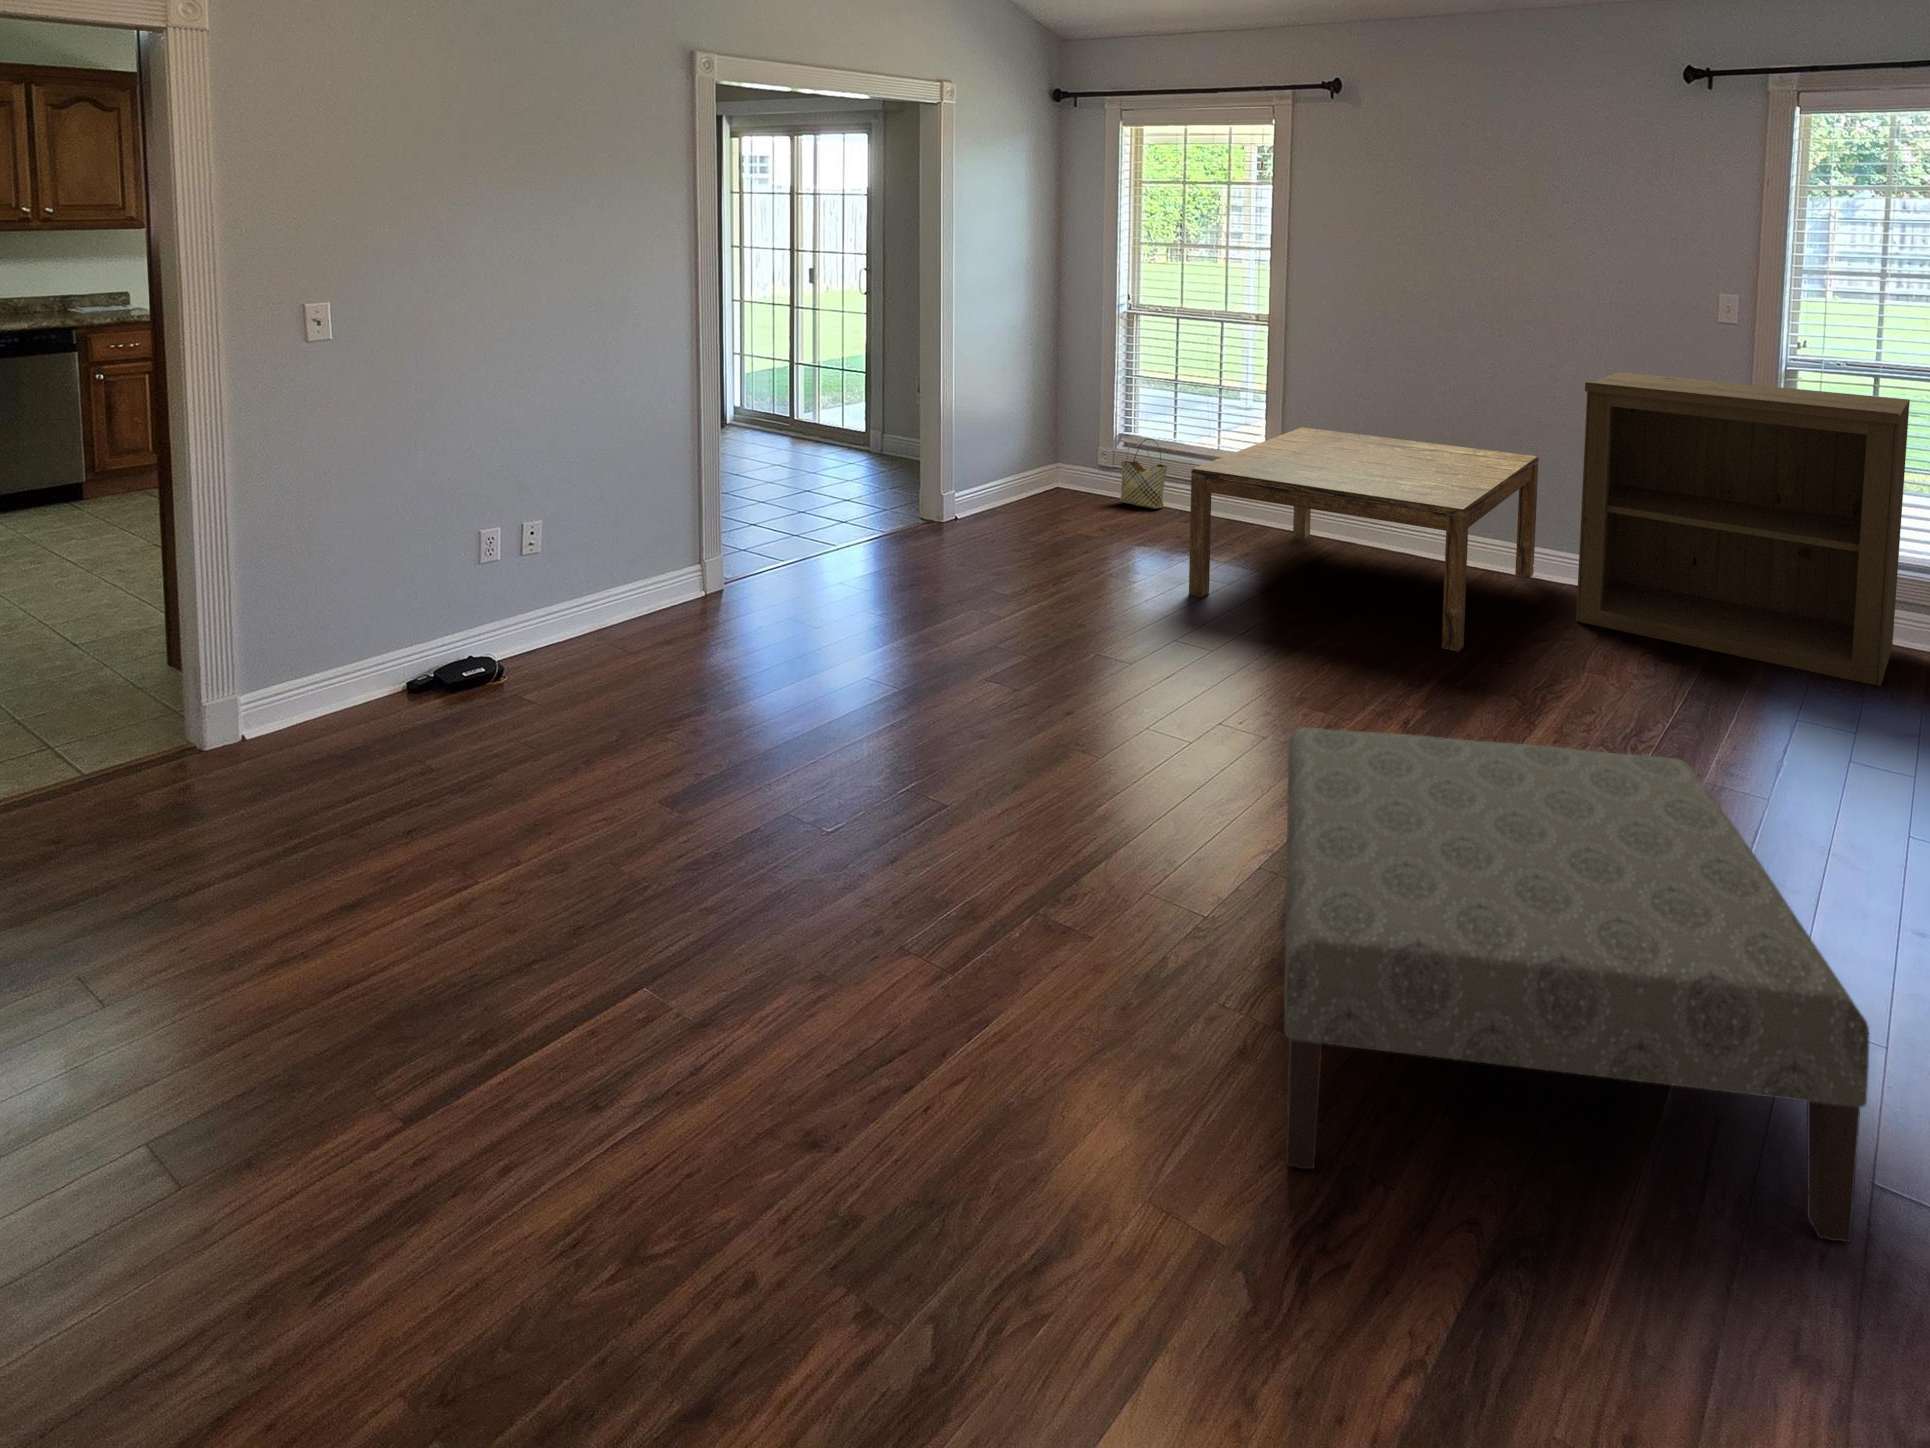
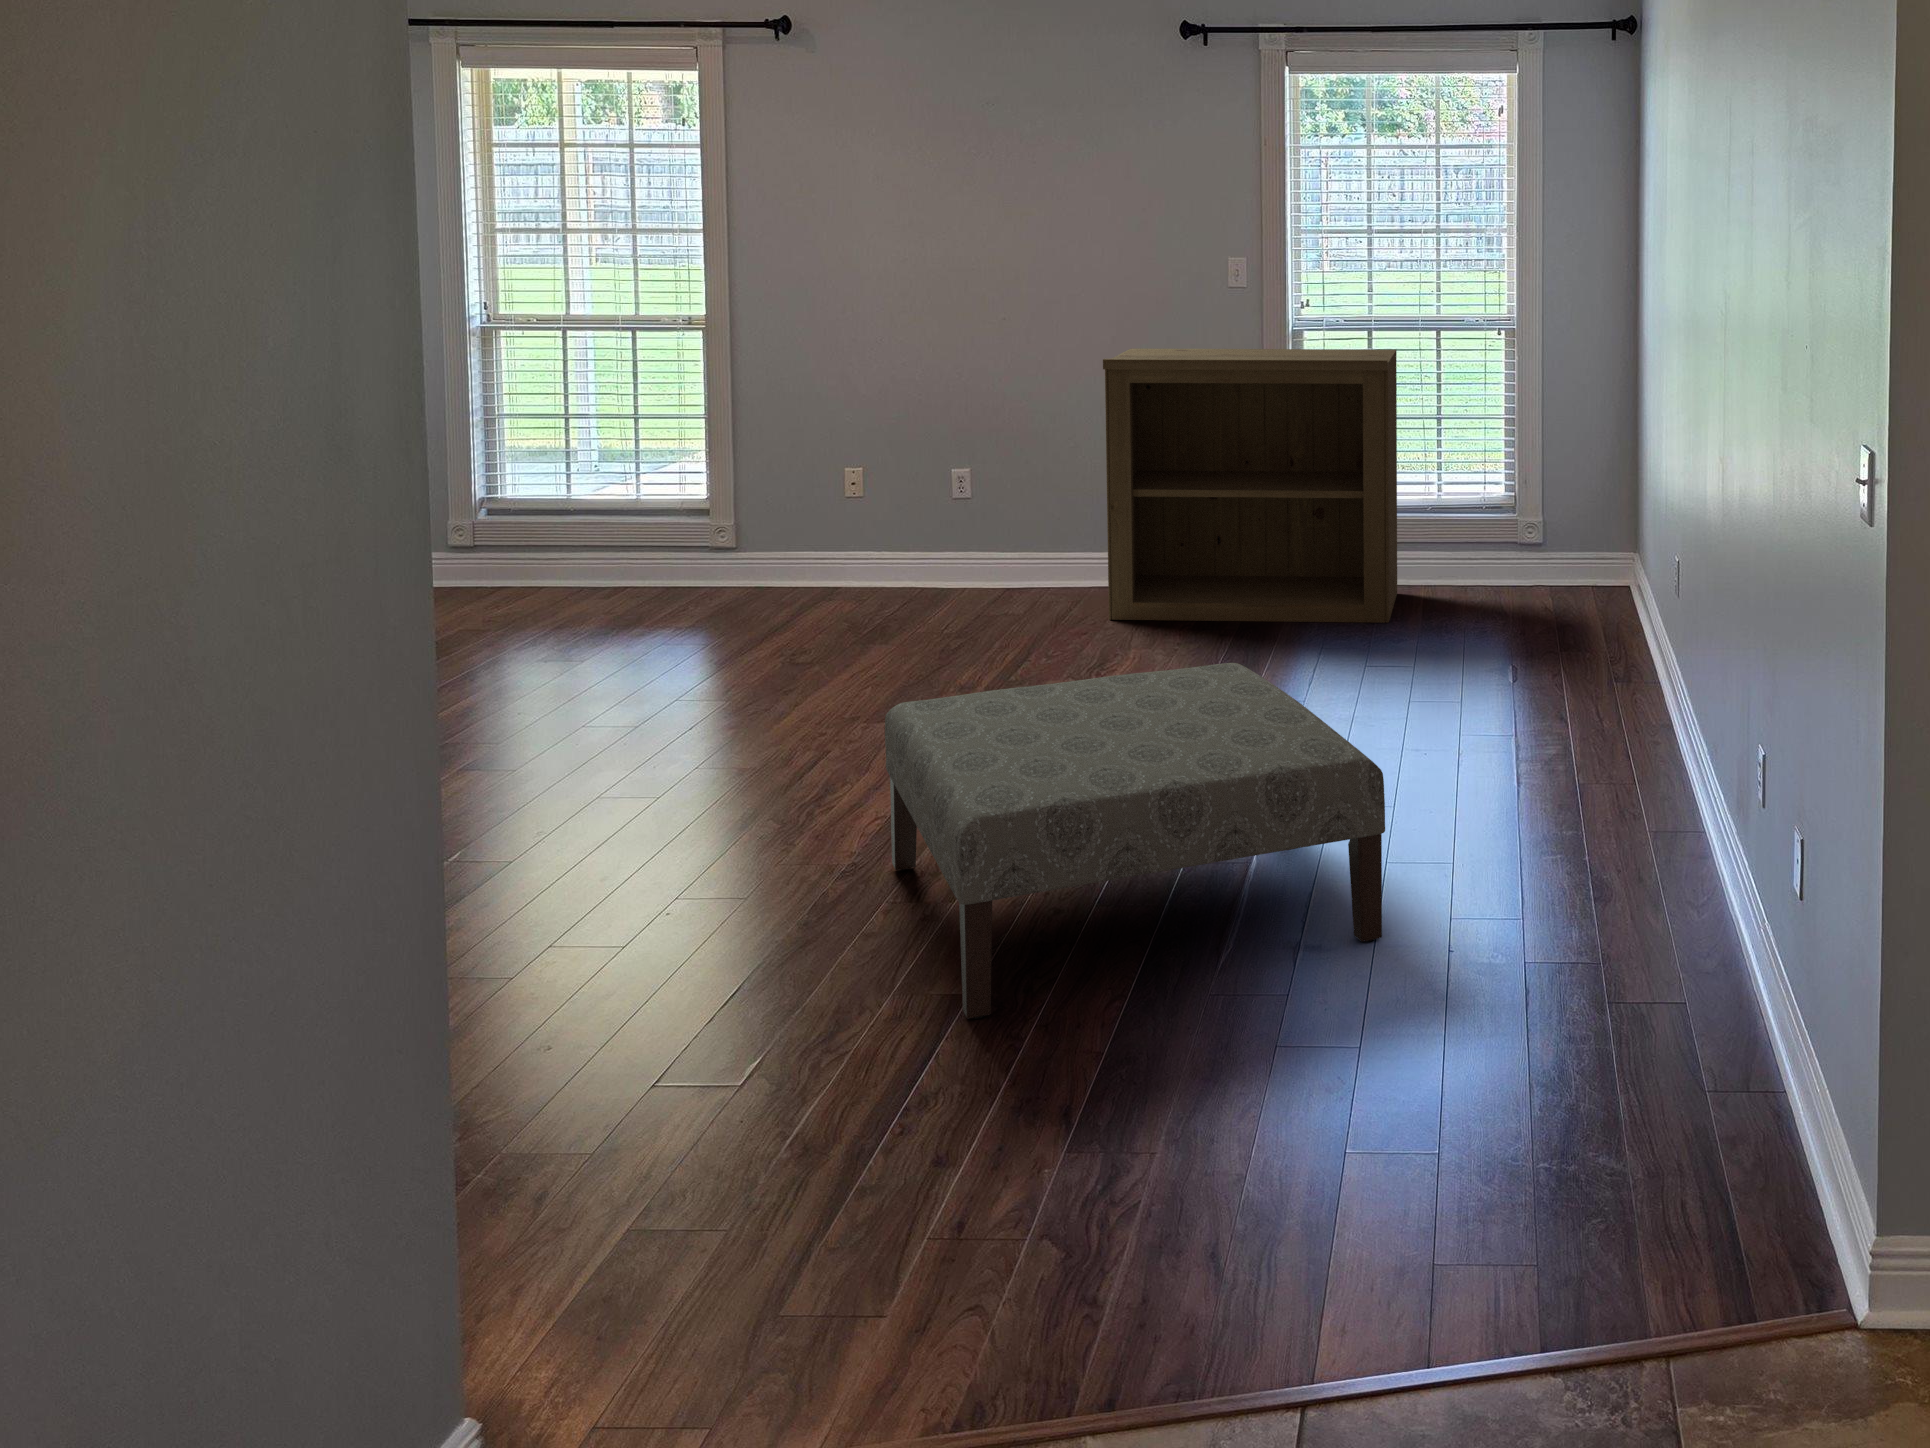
coffee table: present [1189,427,1539,652] -> none [648,452,1054,669]
woven basket: present [1120,439,1167,508] -> none [494,497,567,590]

